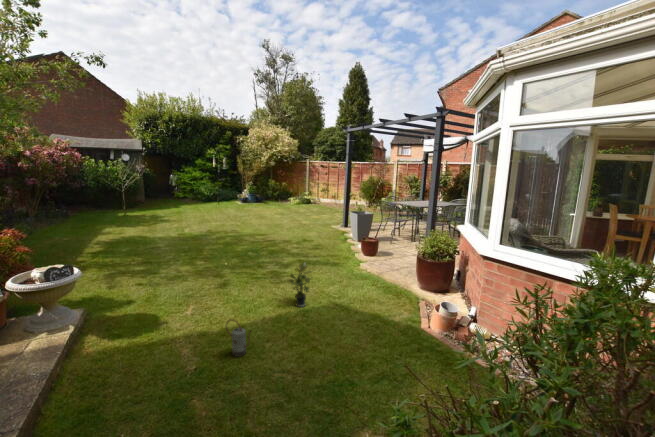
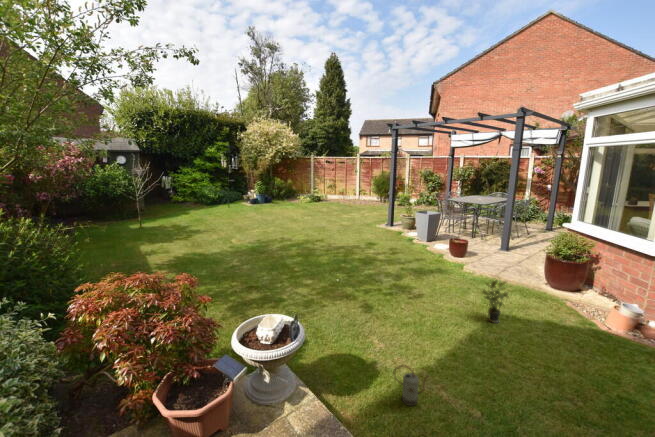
watering can: present [226,320,251,357] -> present [394,365,428,406]

